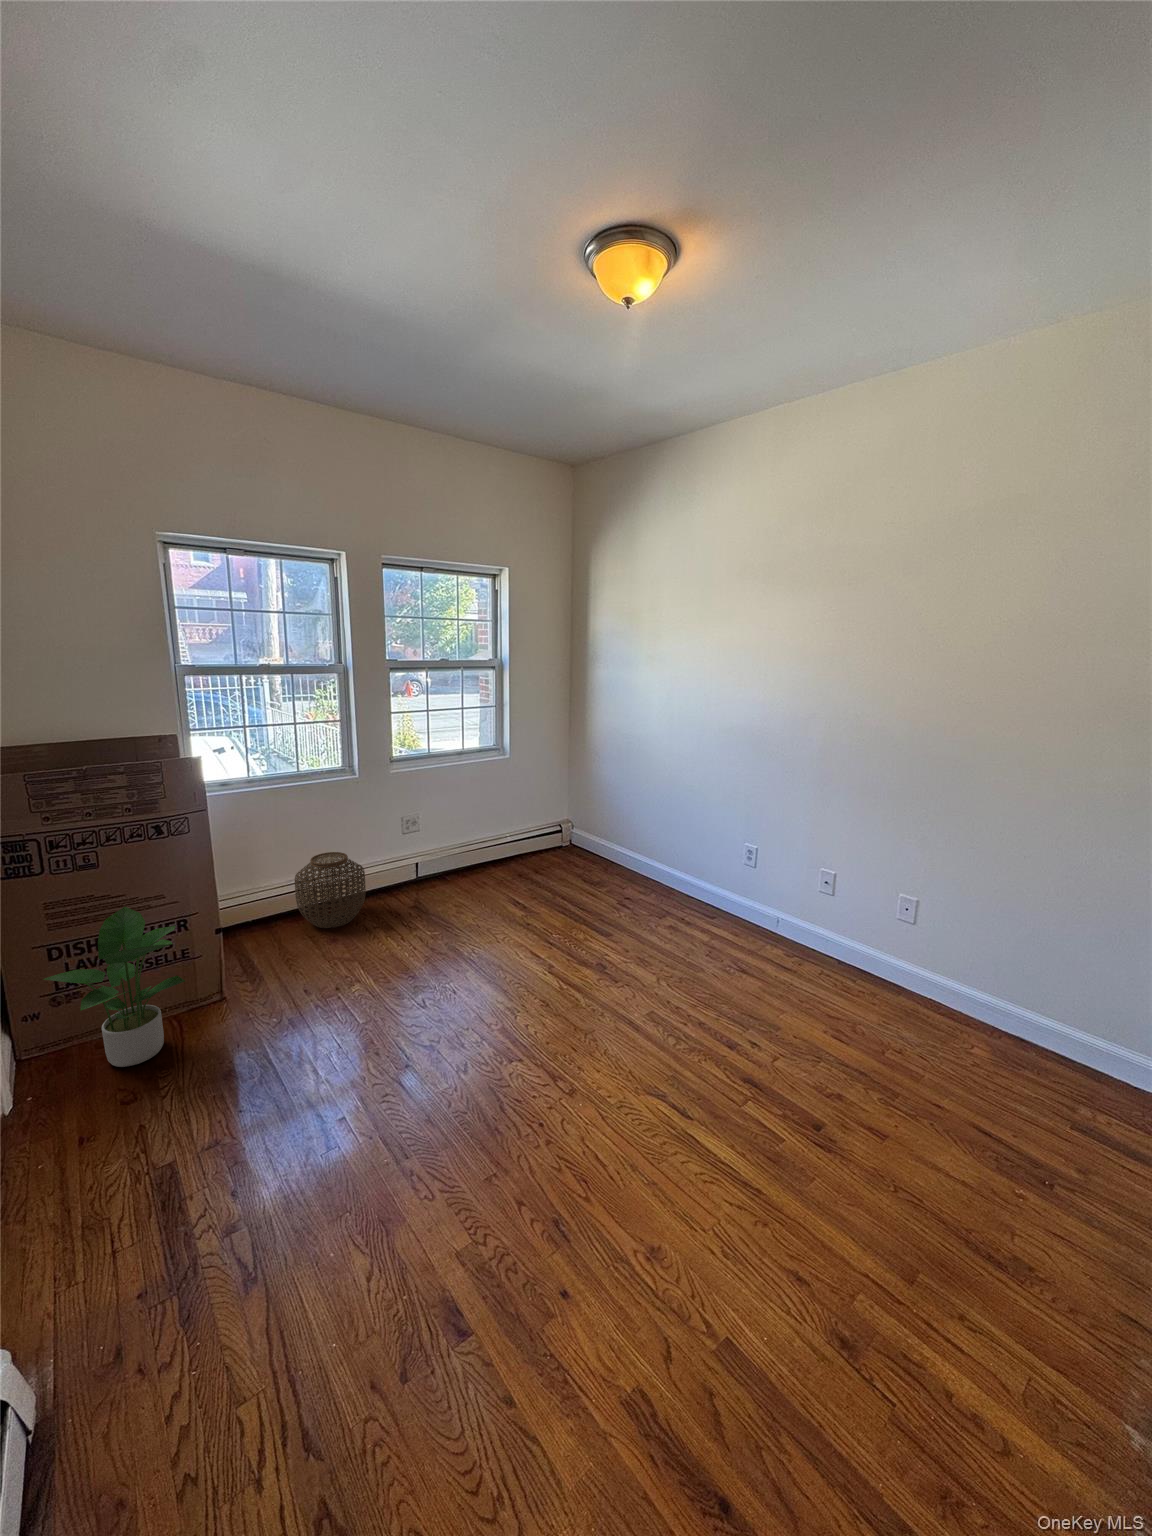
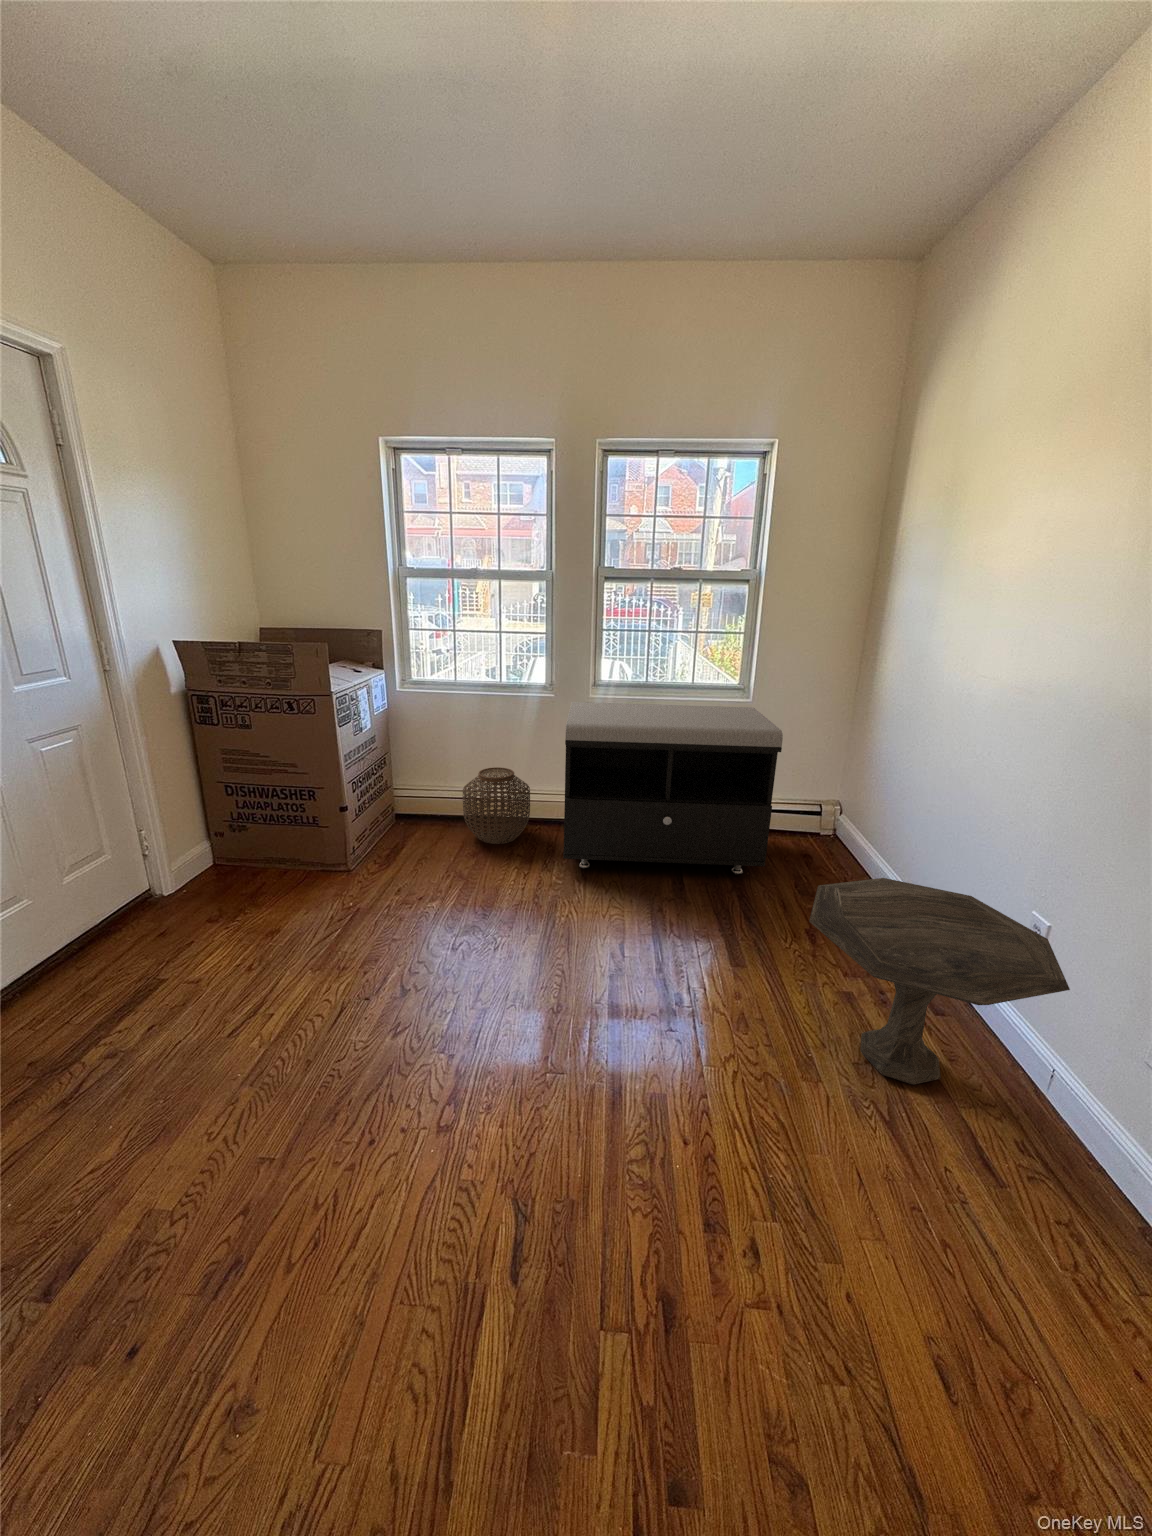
storage bench: none [384,762,568,918] -> present [563,702,783,874]
side table: none [659,845,789,953] -> present [809,878,1070,1085]
potted plant: present [44,907,185,1067] -> none [198,766,305,895]

